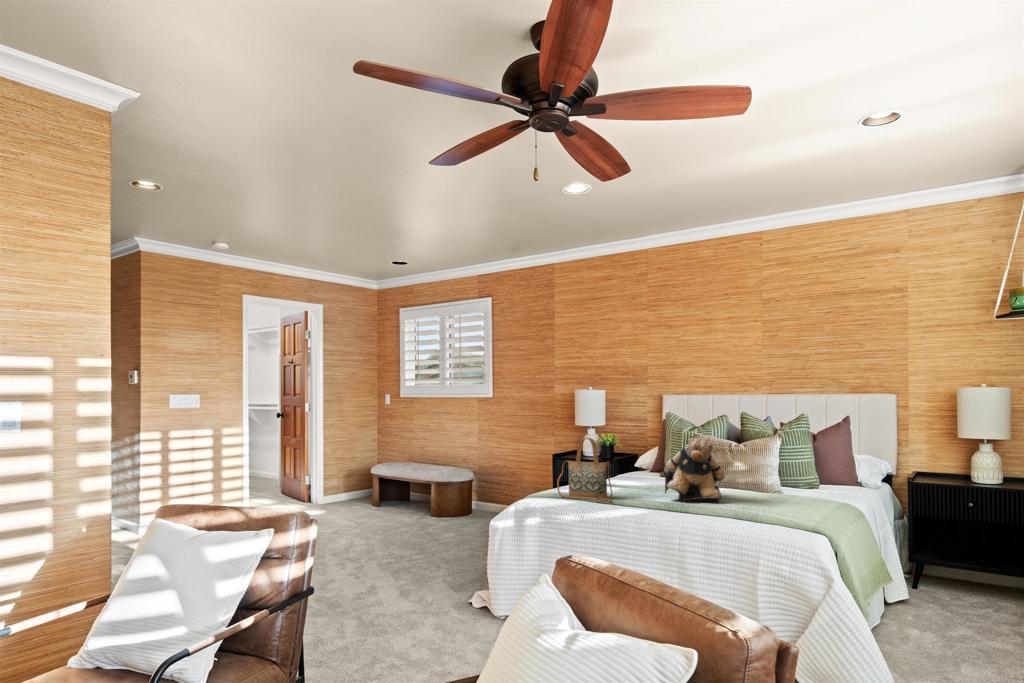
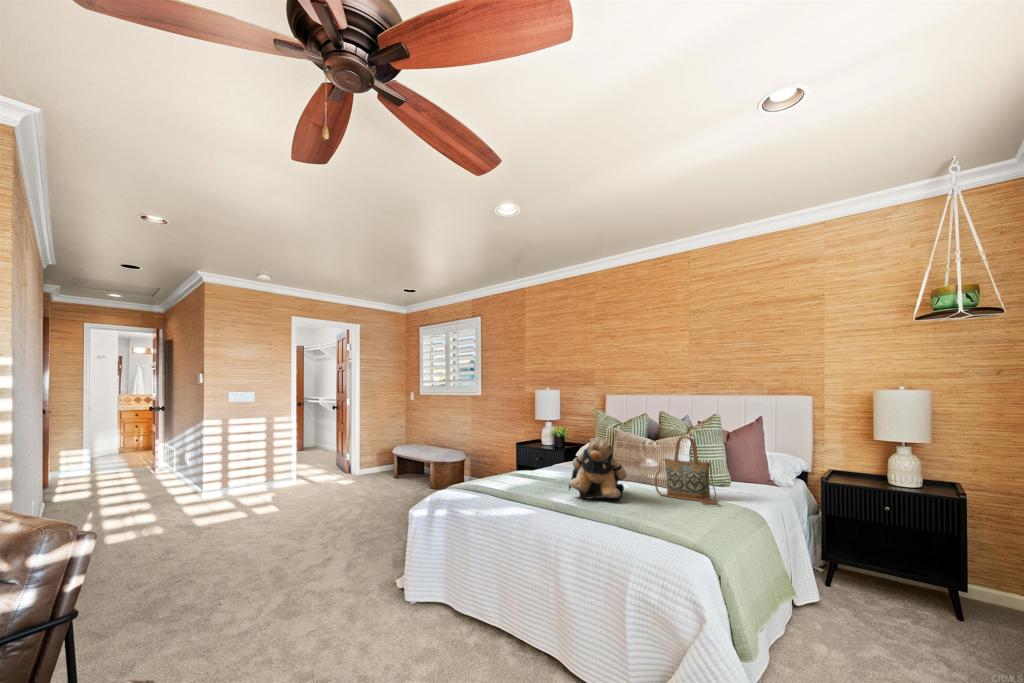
handbag: present [557,438,612,502] -> present [655,437,718,505]

